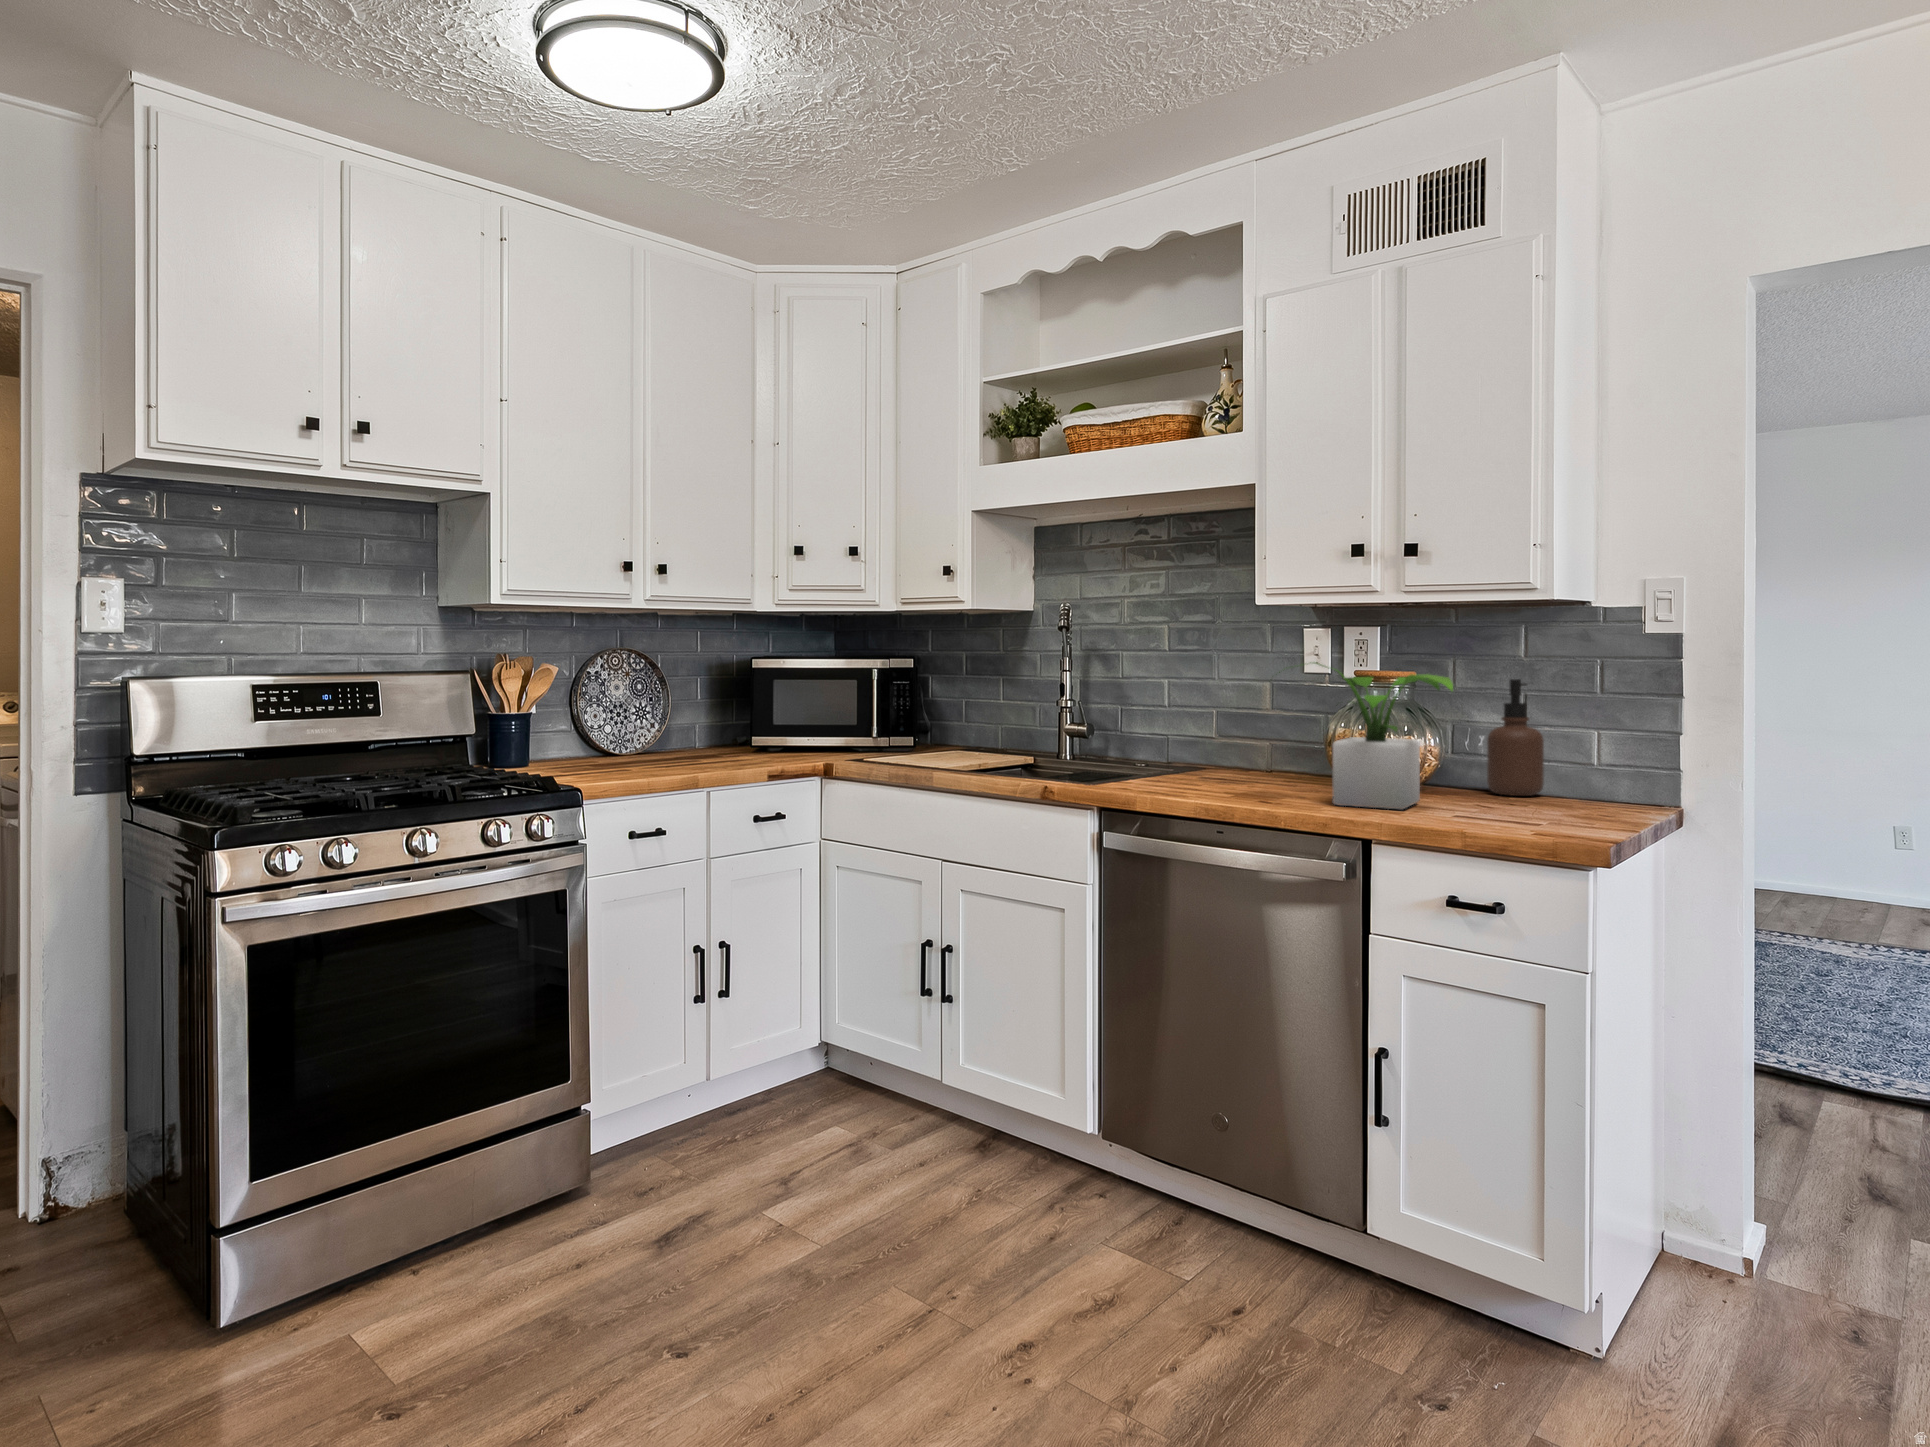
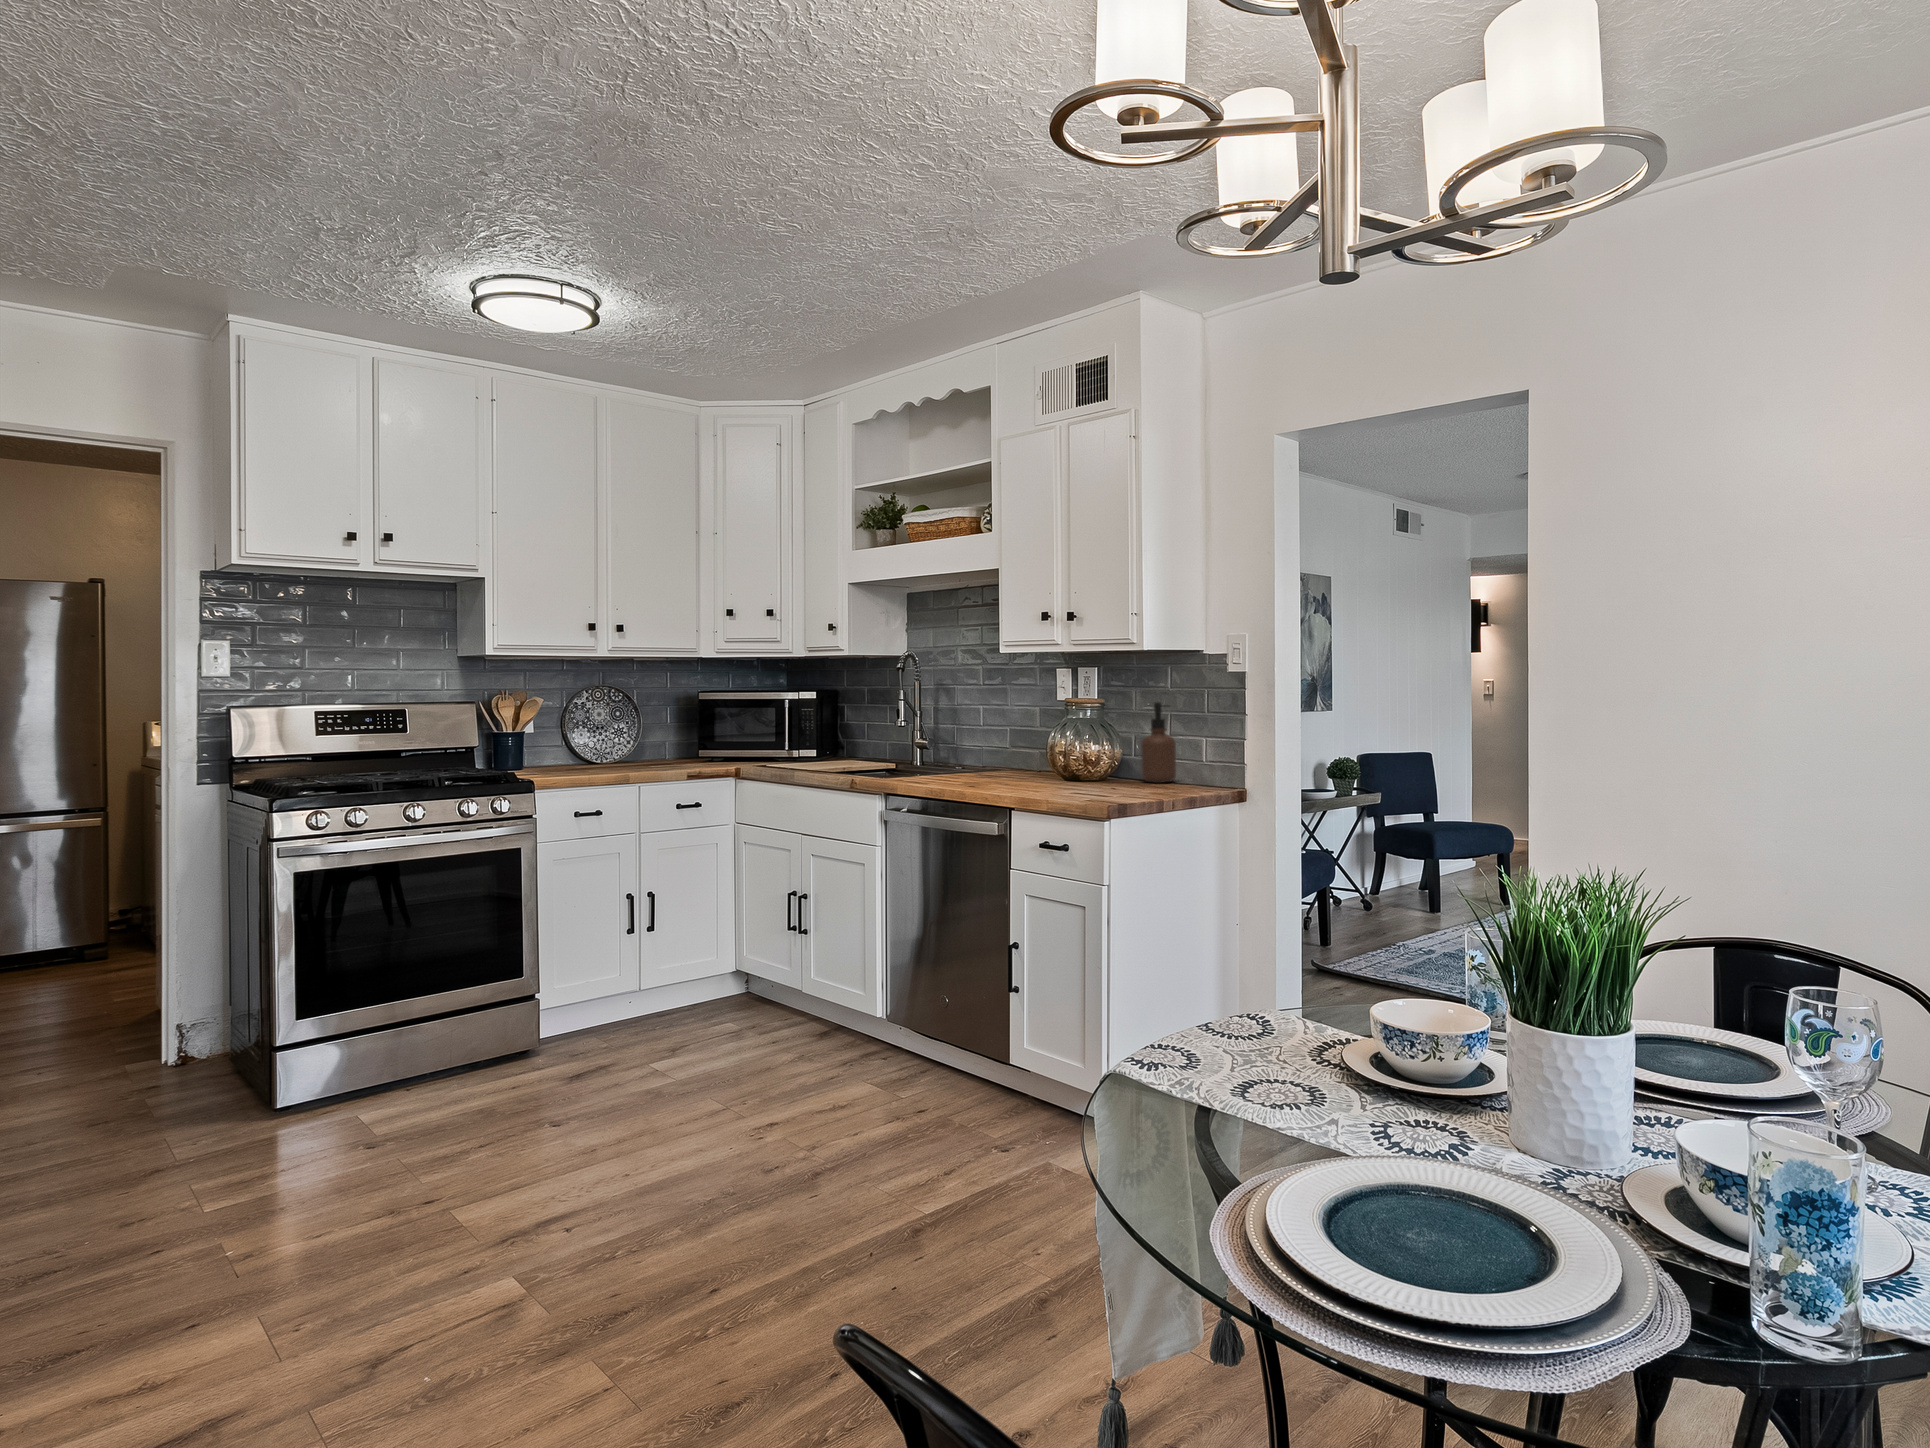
potted plant: present [1279,662,1453,810] -> none [972,692,1090,789]

